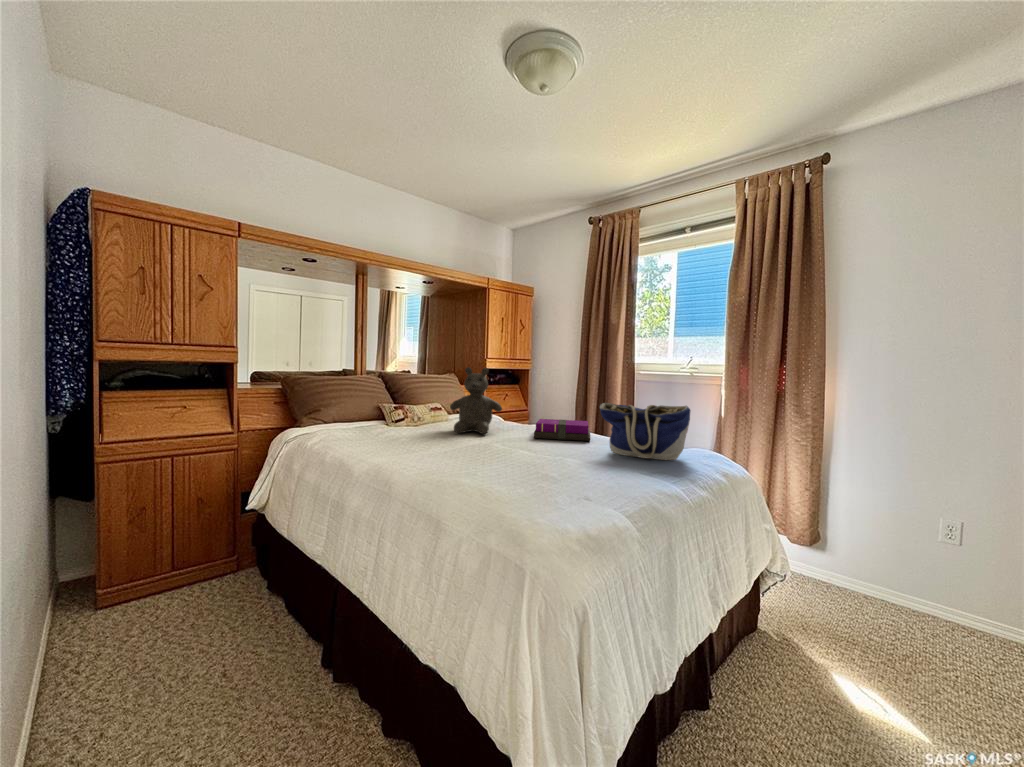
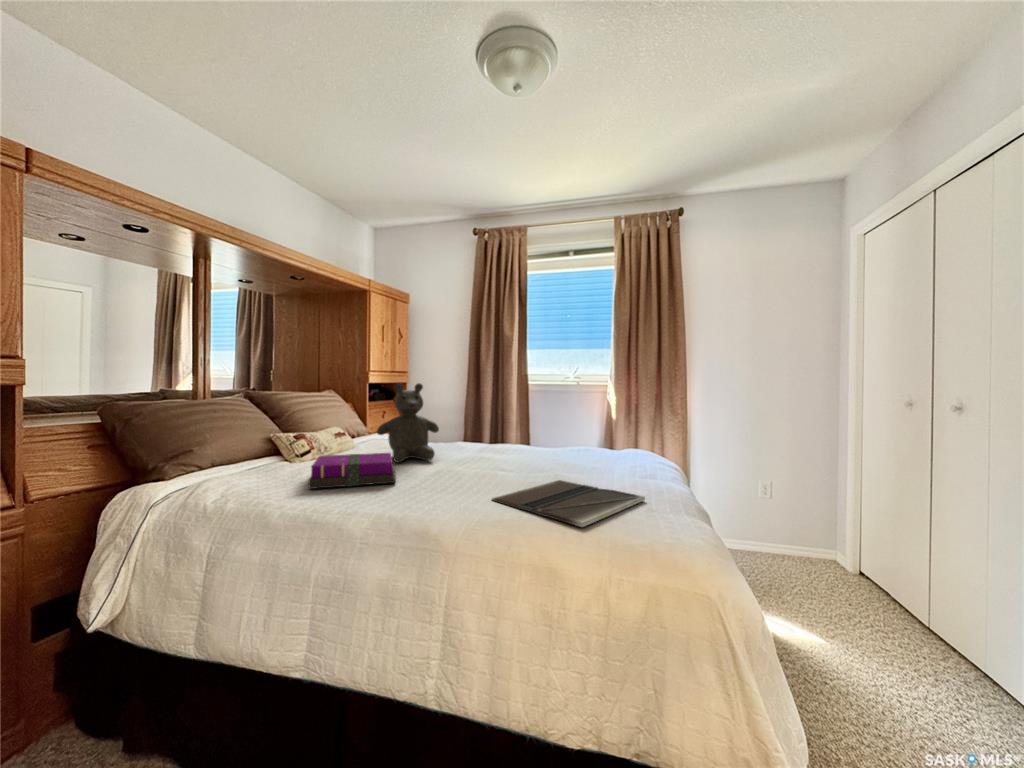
tote bag: present [600,403,690,460] -> none [570,415,656,467]
notebook: present [534,419,590,441] -> present [309,453,396,489]
laptop: none [475,461,608,493] -> present [492,480,645,527]

